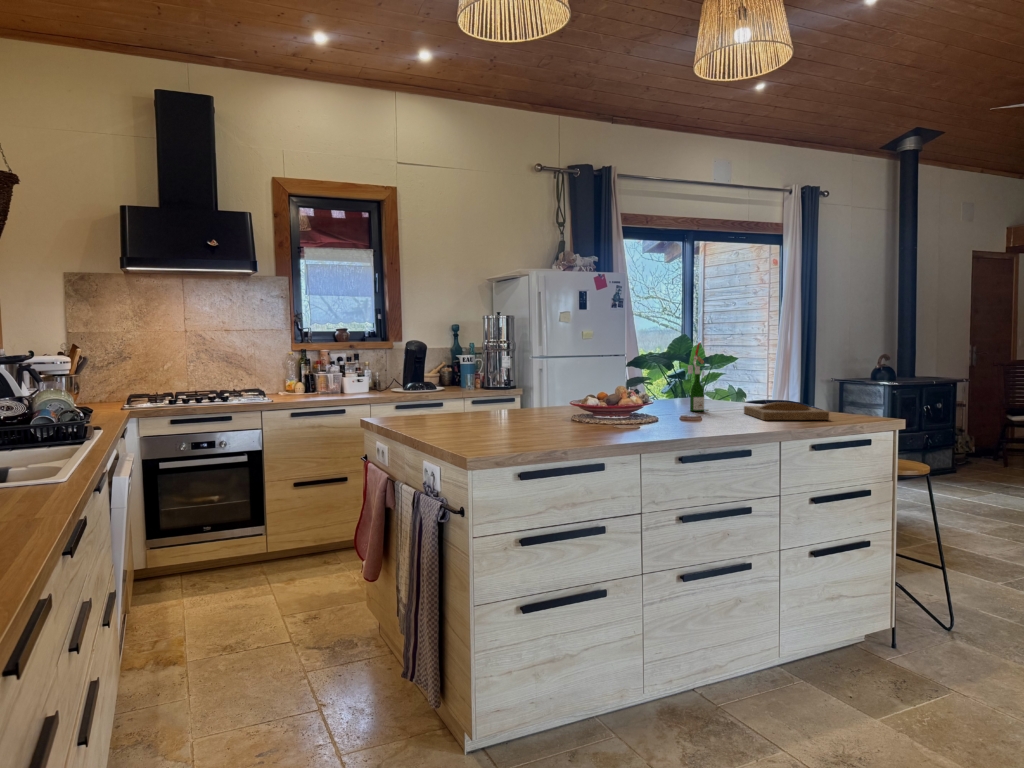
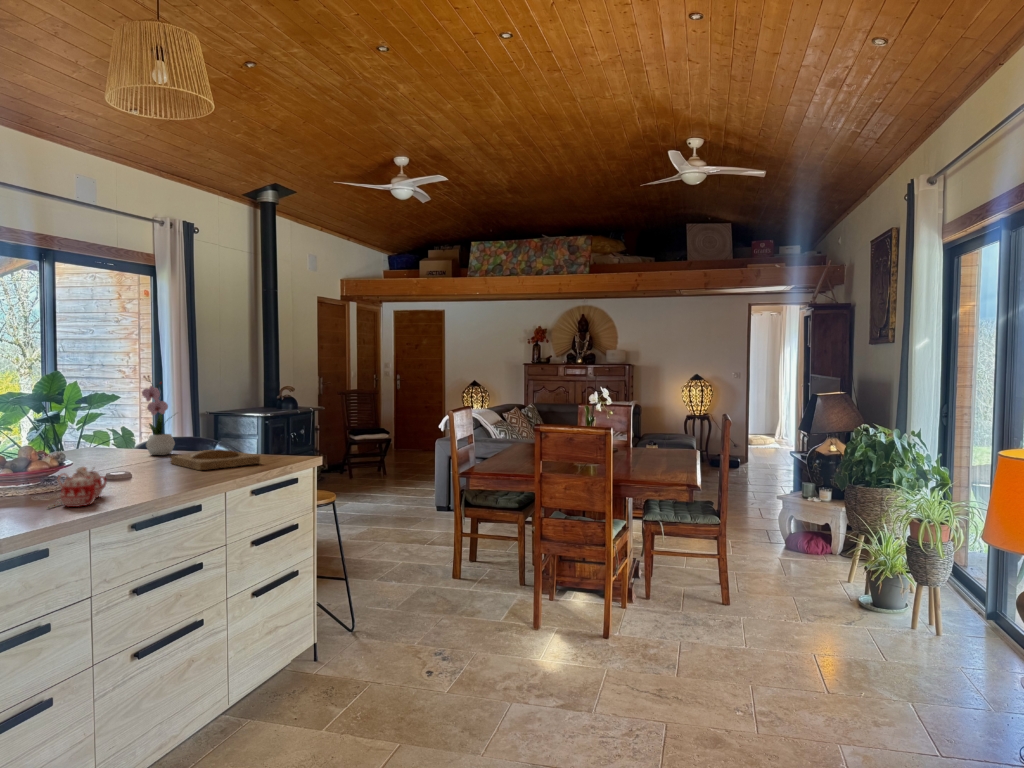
flower arrangement: none [726,330,761,407] -> present [142,376,175,455]
wine bottle: present [688,341,708,411] -> none [103,389,129,466]
mug: none [616,402,668,435] -> present [48,467,107,508]

